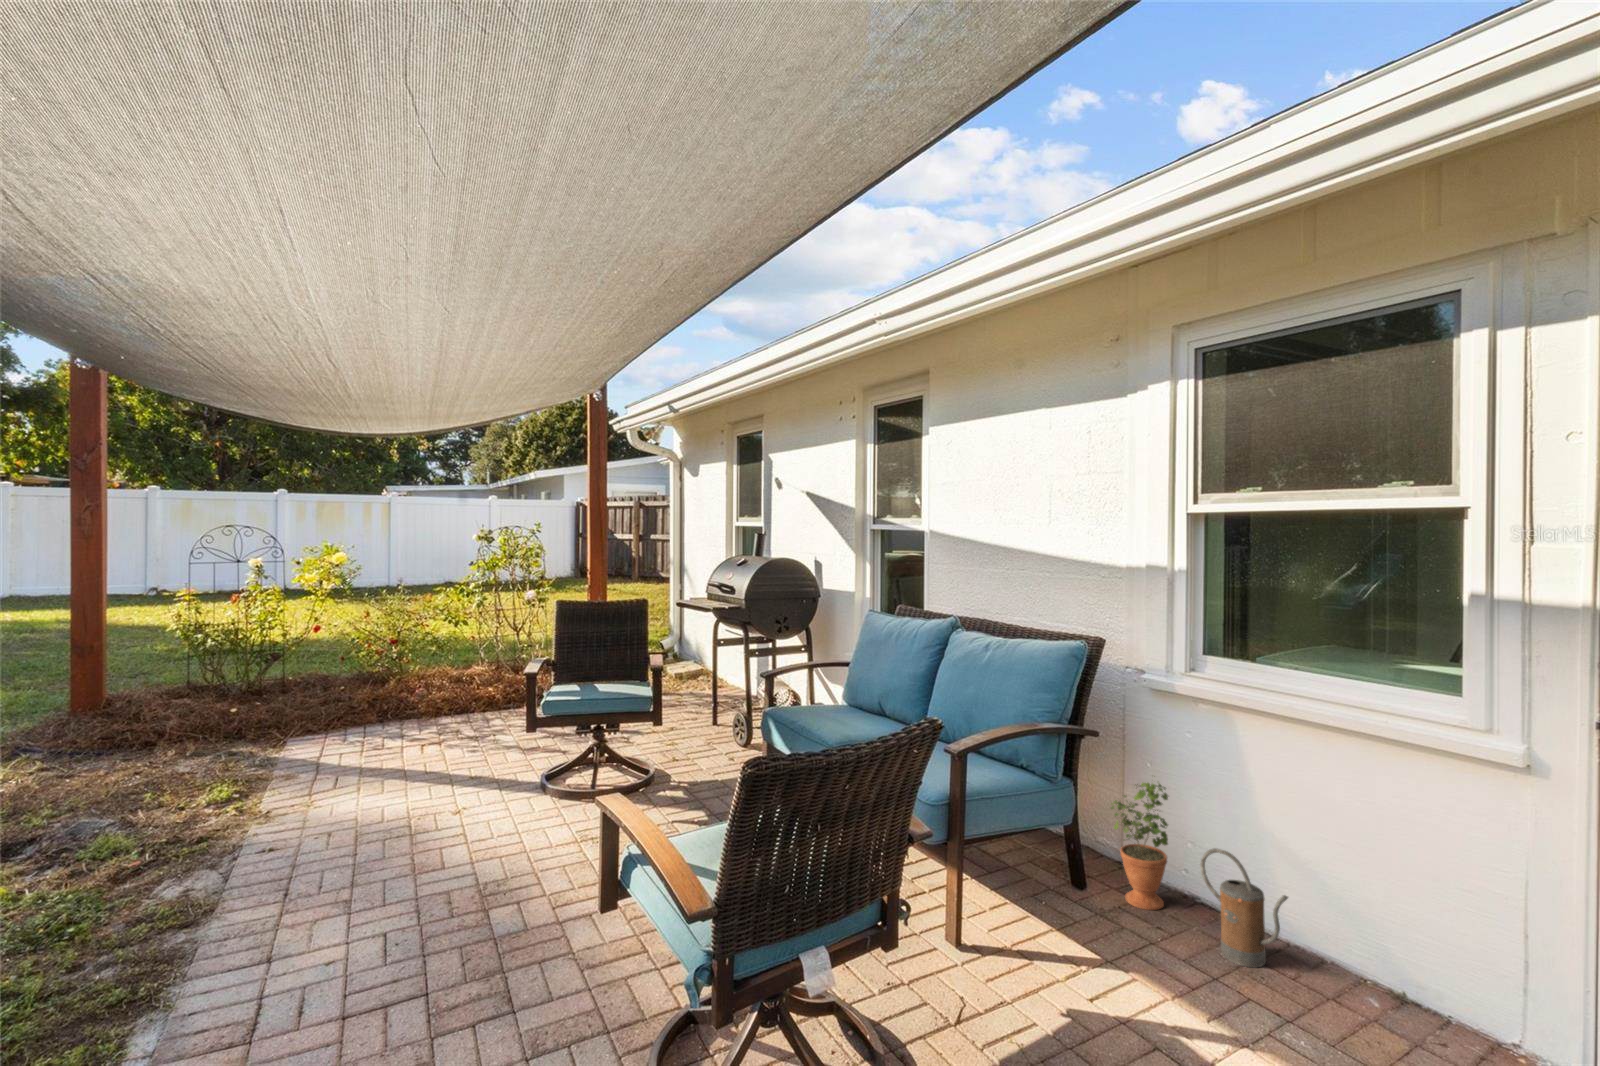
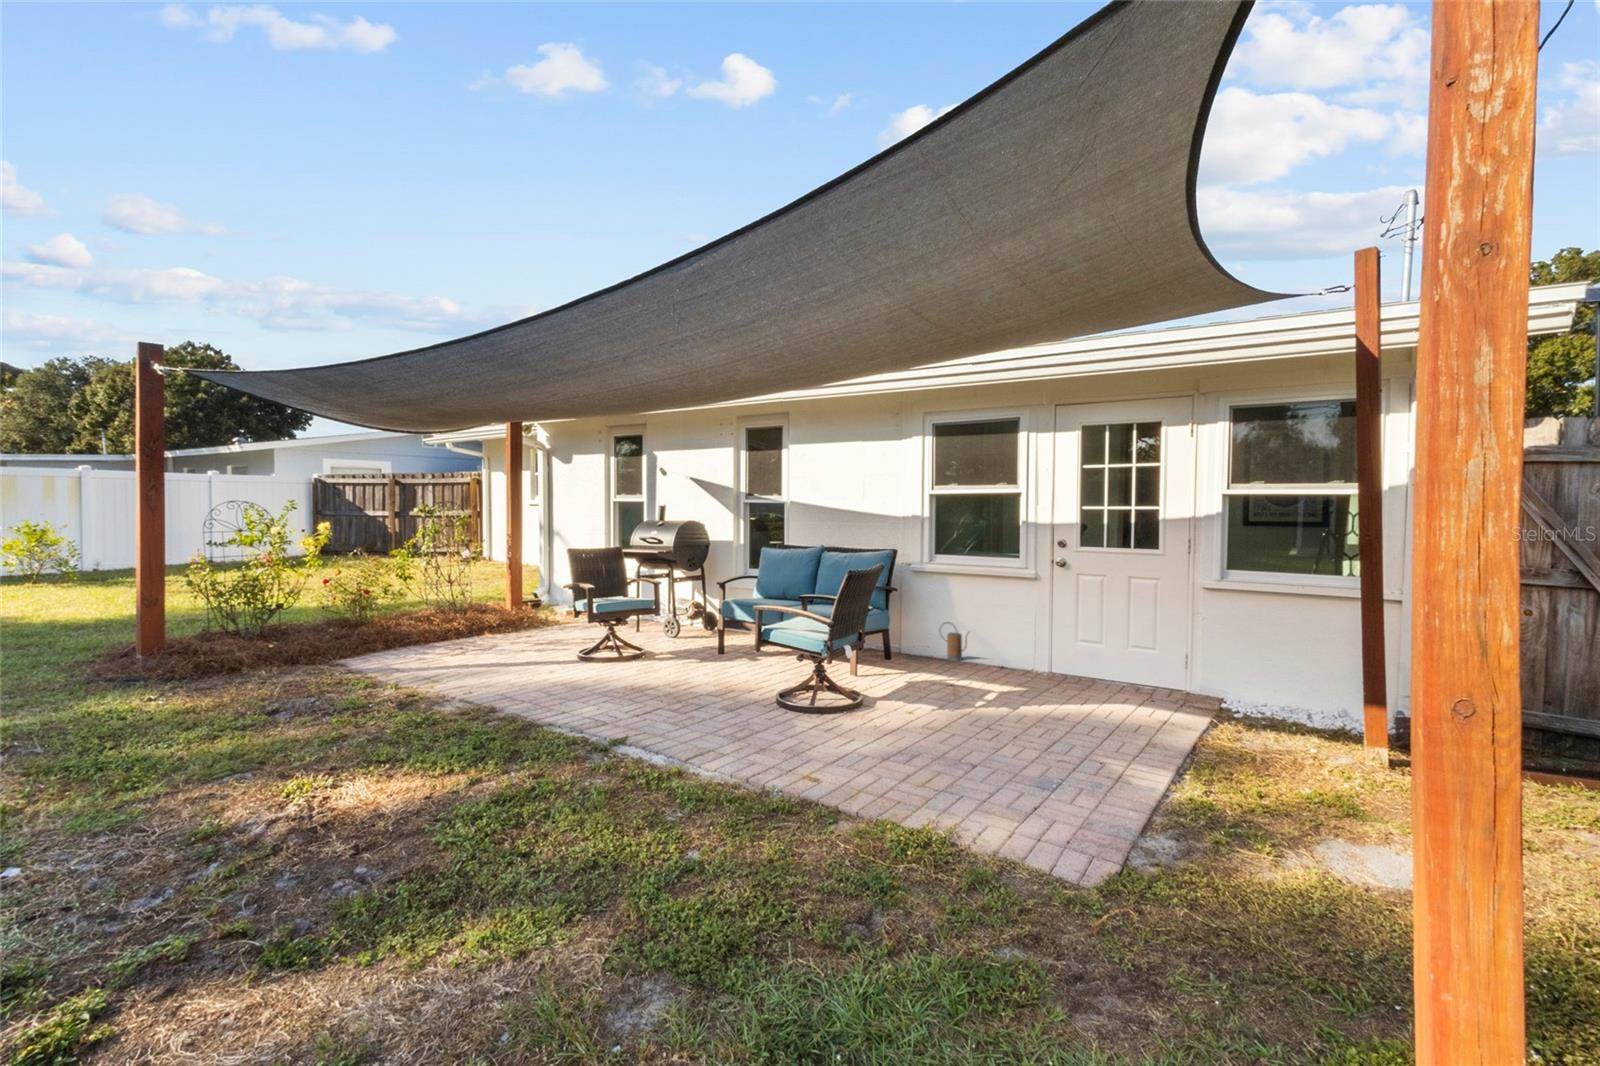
potted plant: present [1111,783,1168,910] -> none [902,603,925,656]

